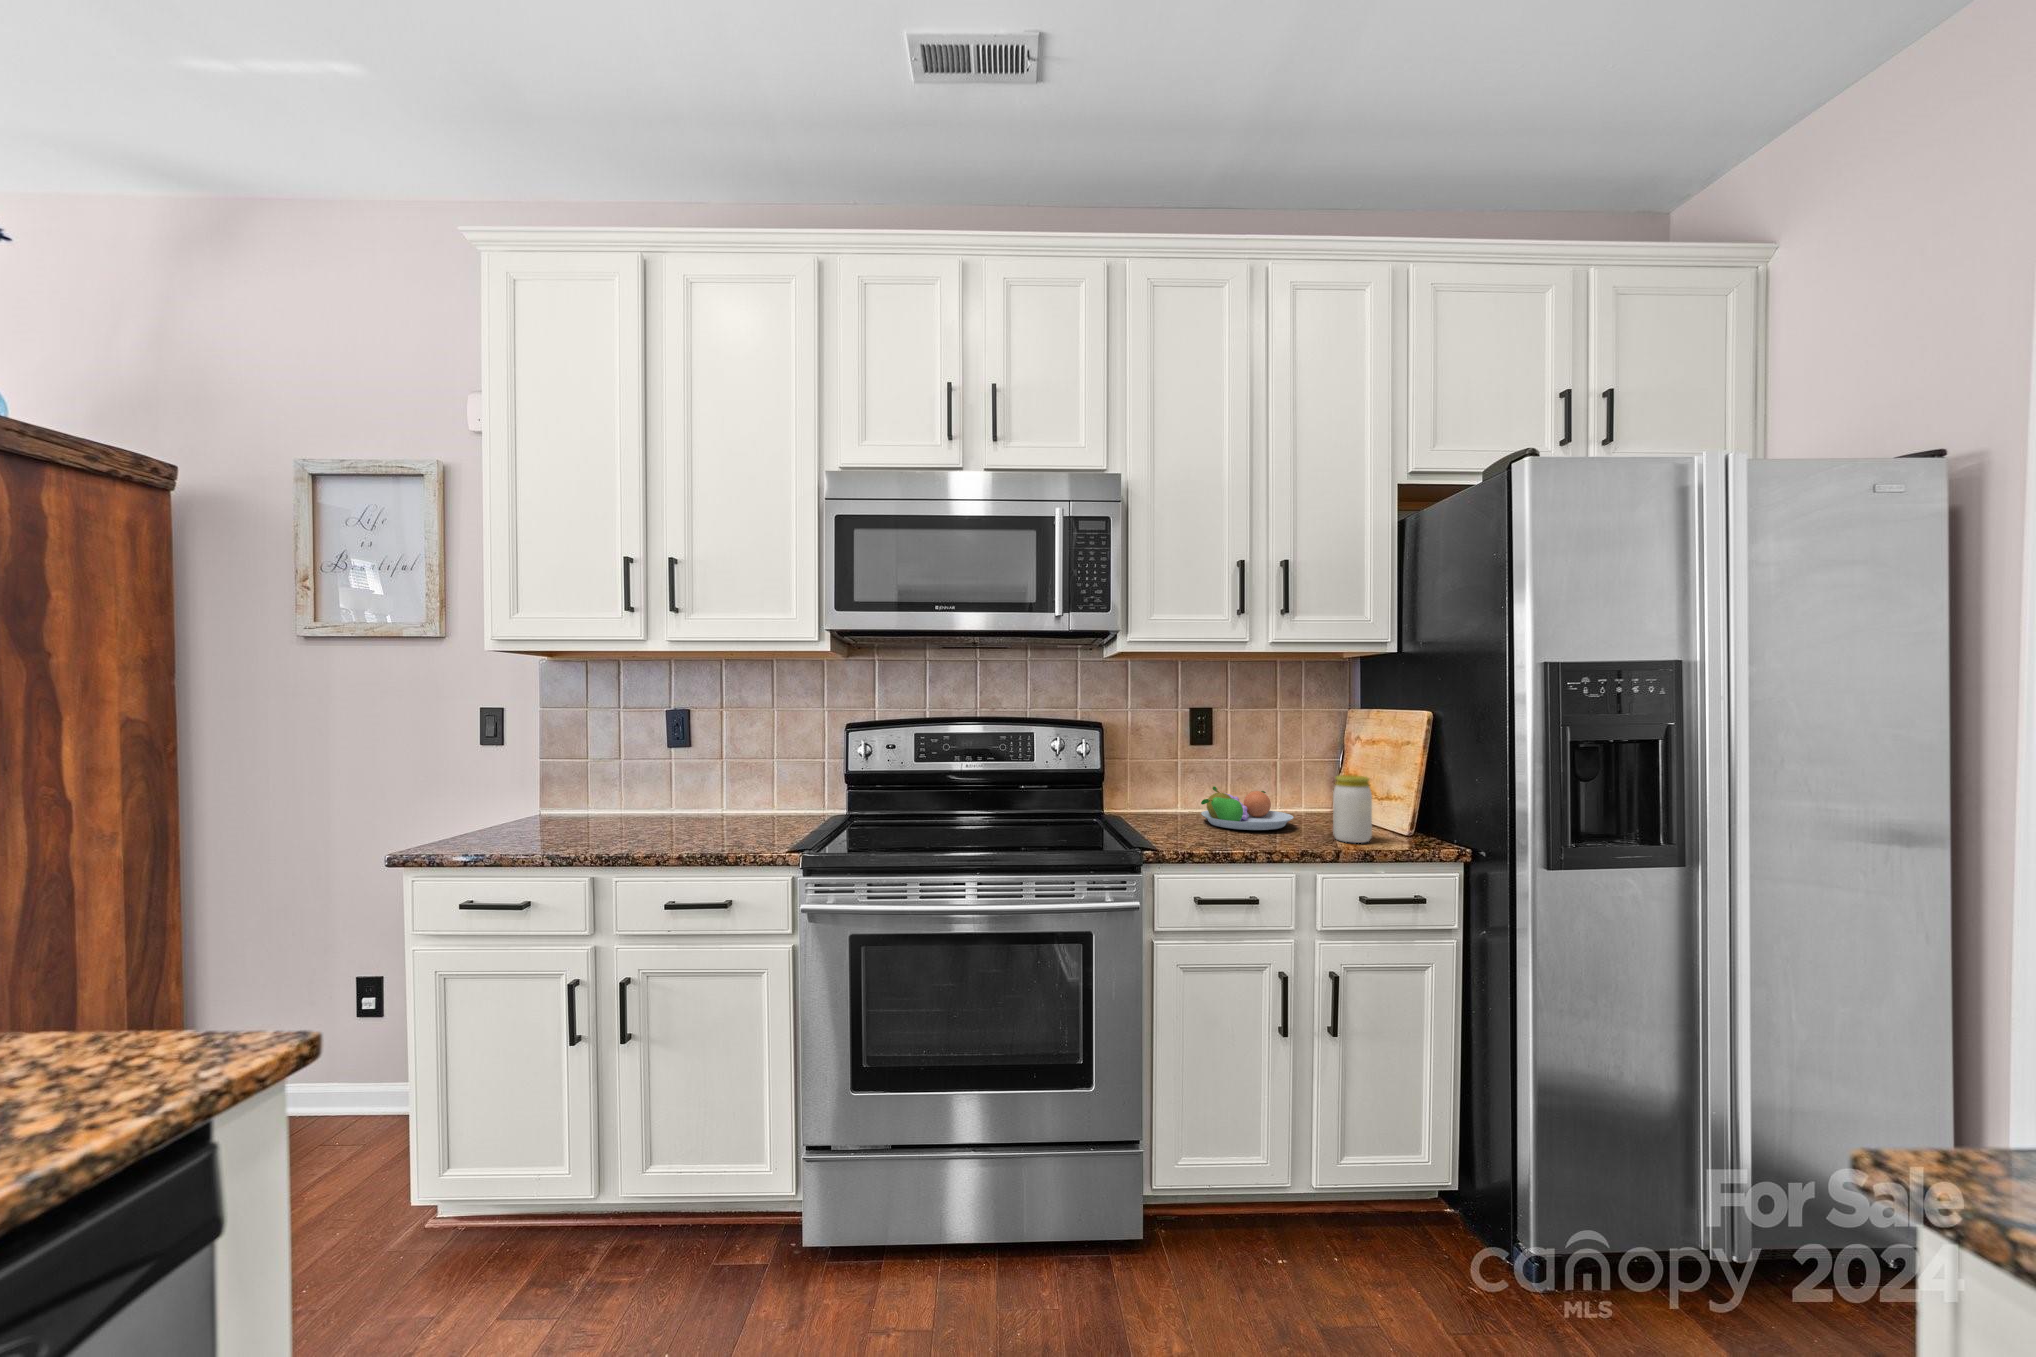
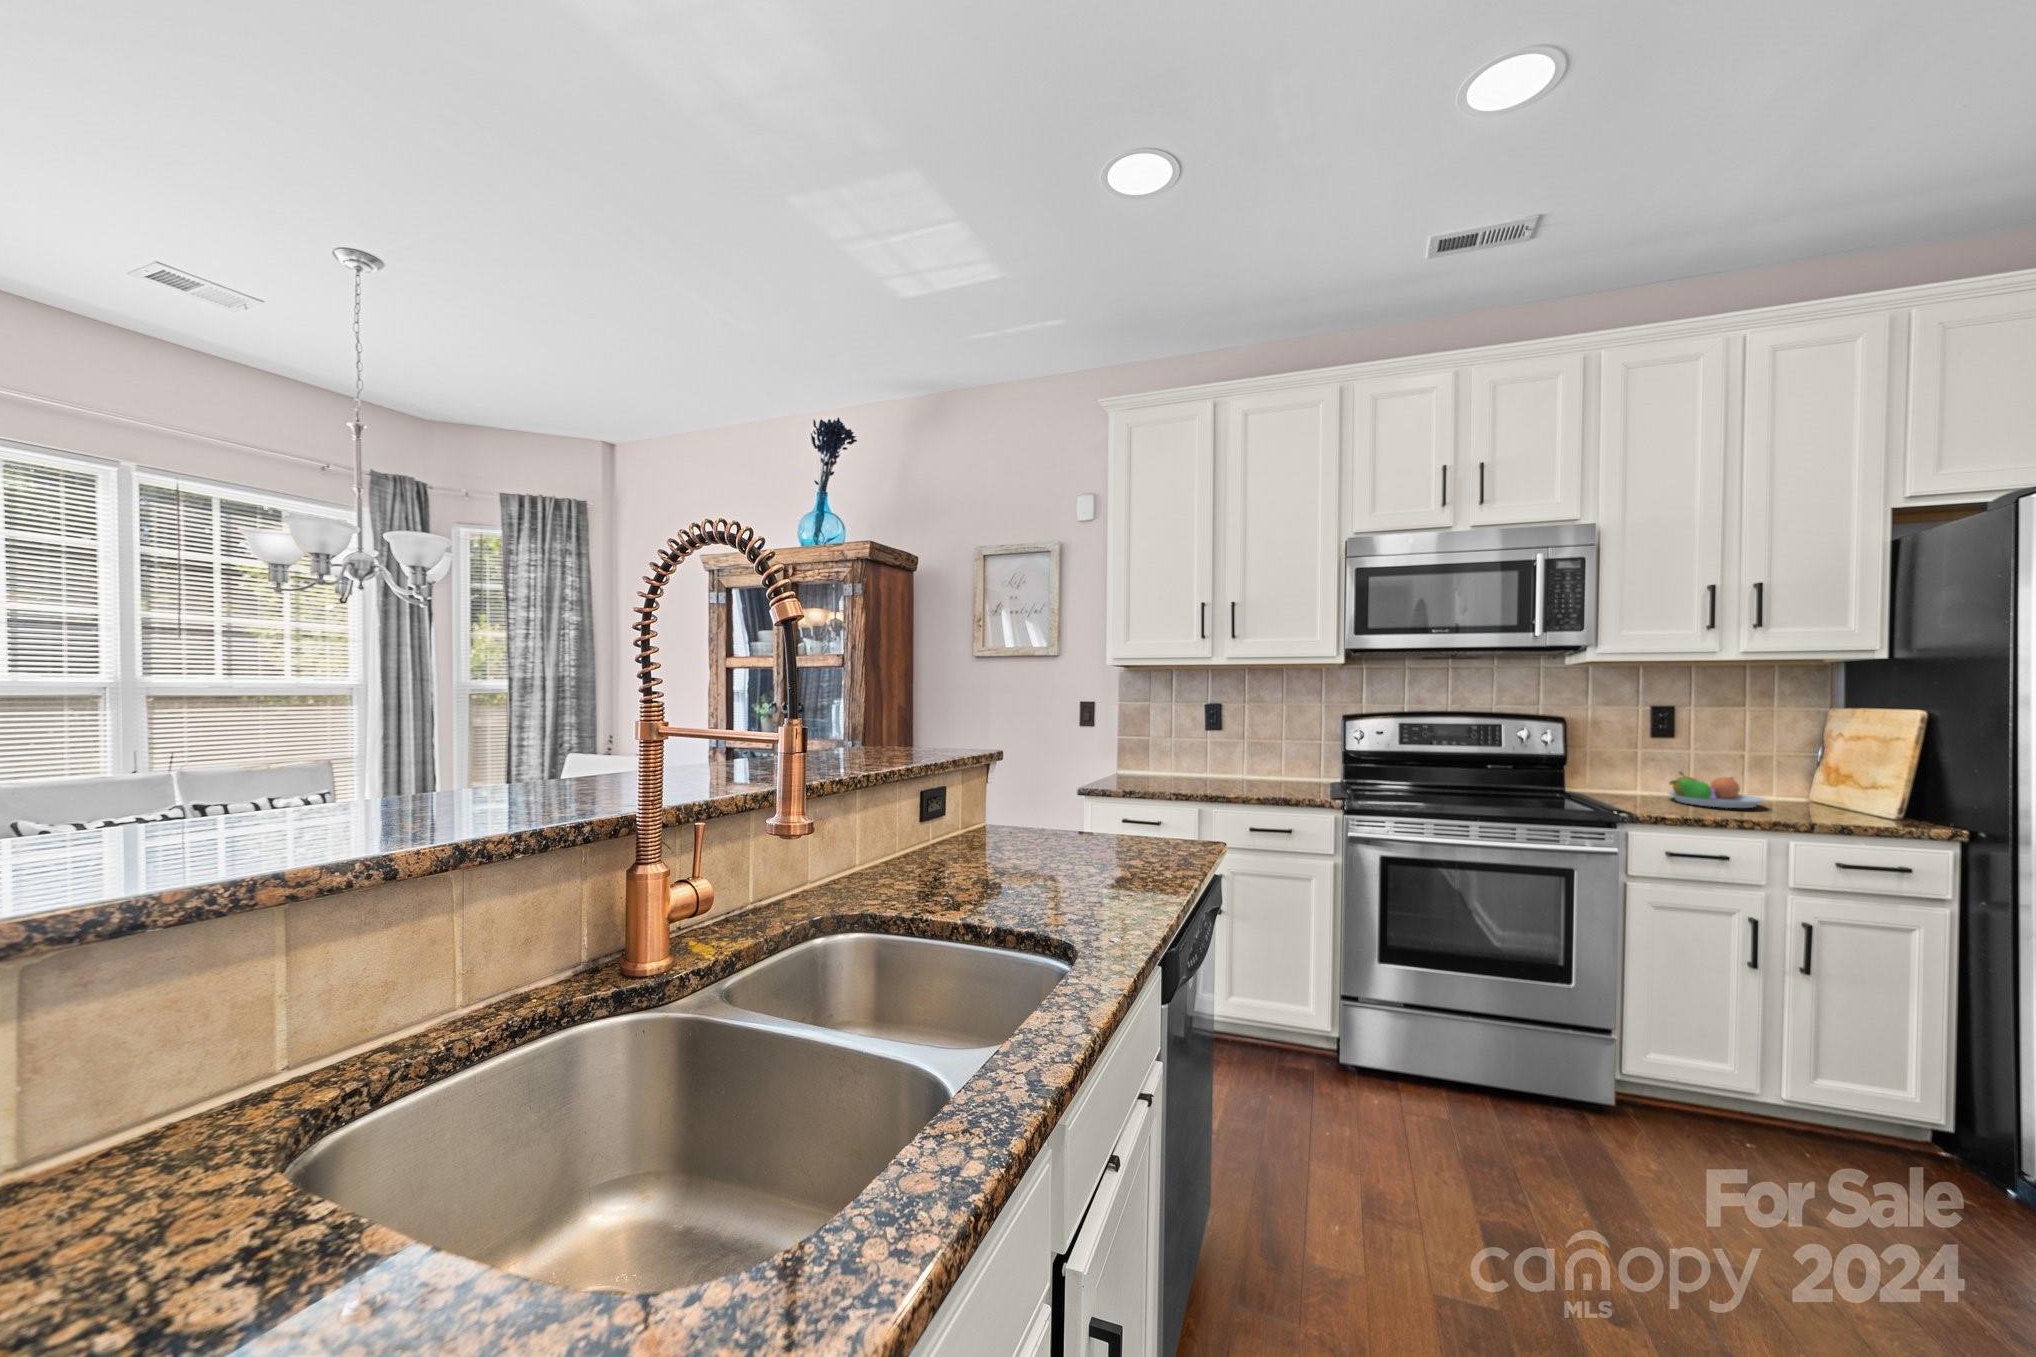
jar: present [1333,775,1372,843] -> none [1809,765,1853,822]

